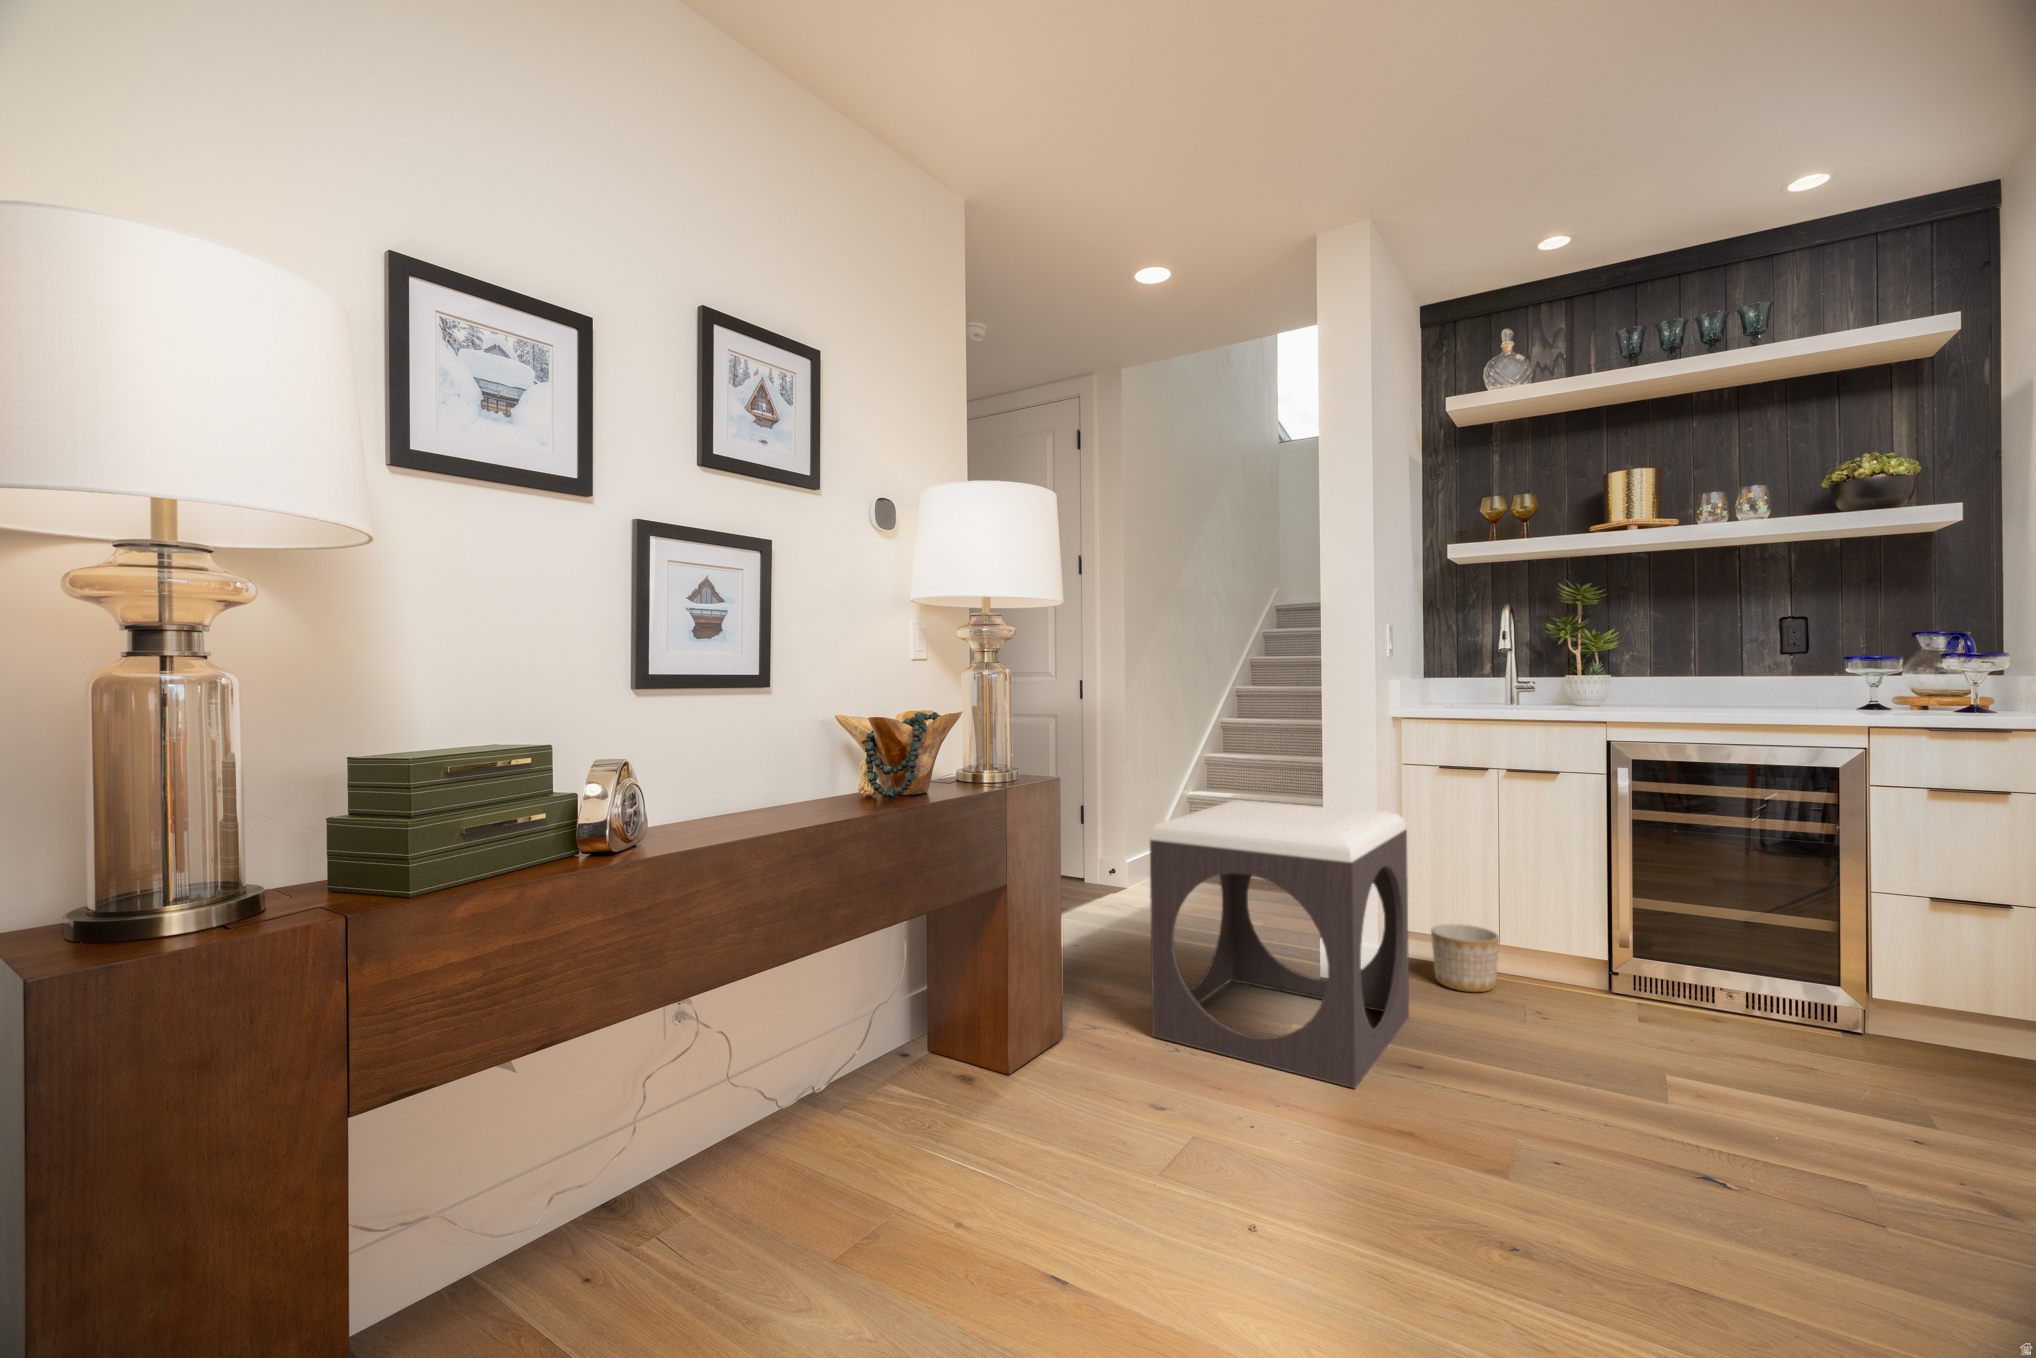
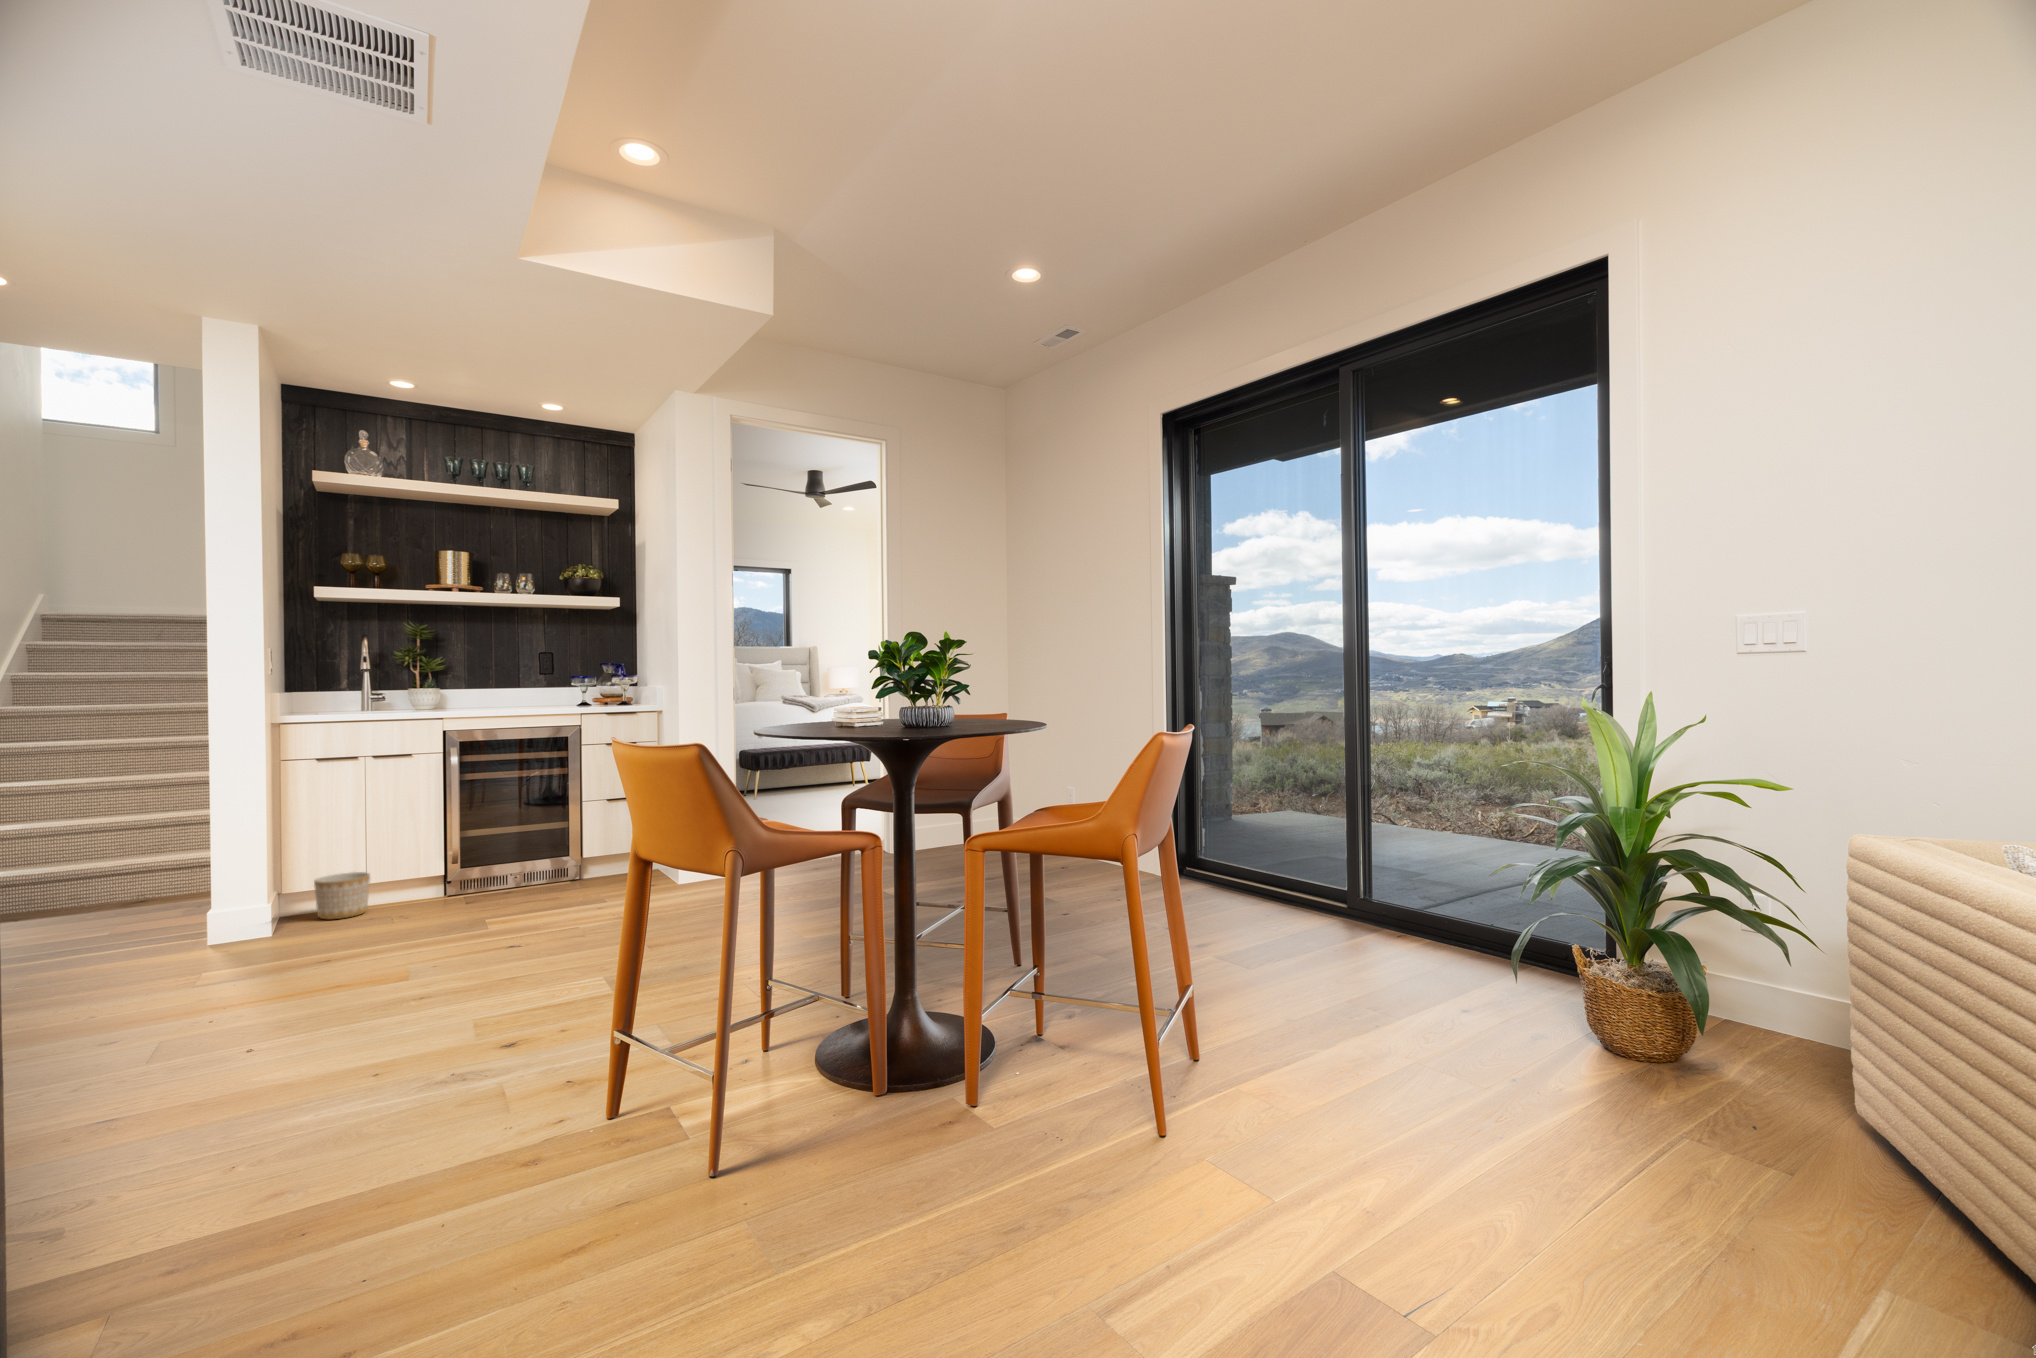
footstool: present [1150,800,1409,1088] -> none [55,791,307,1013]

